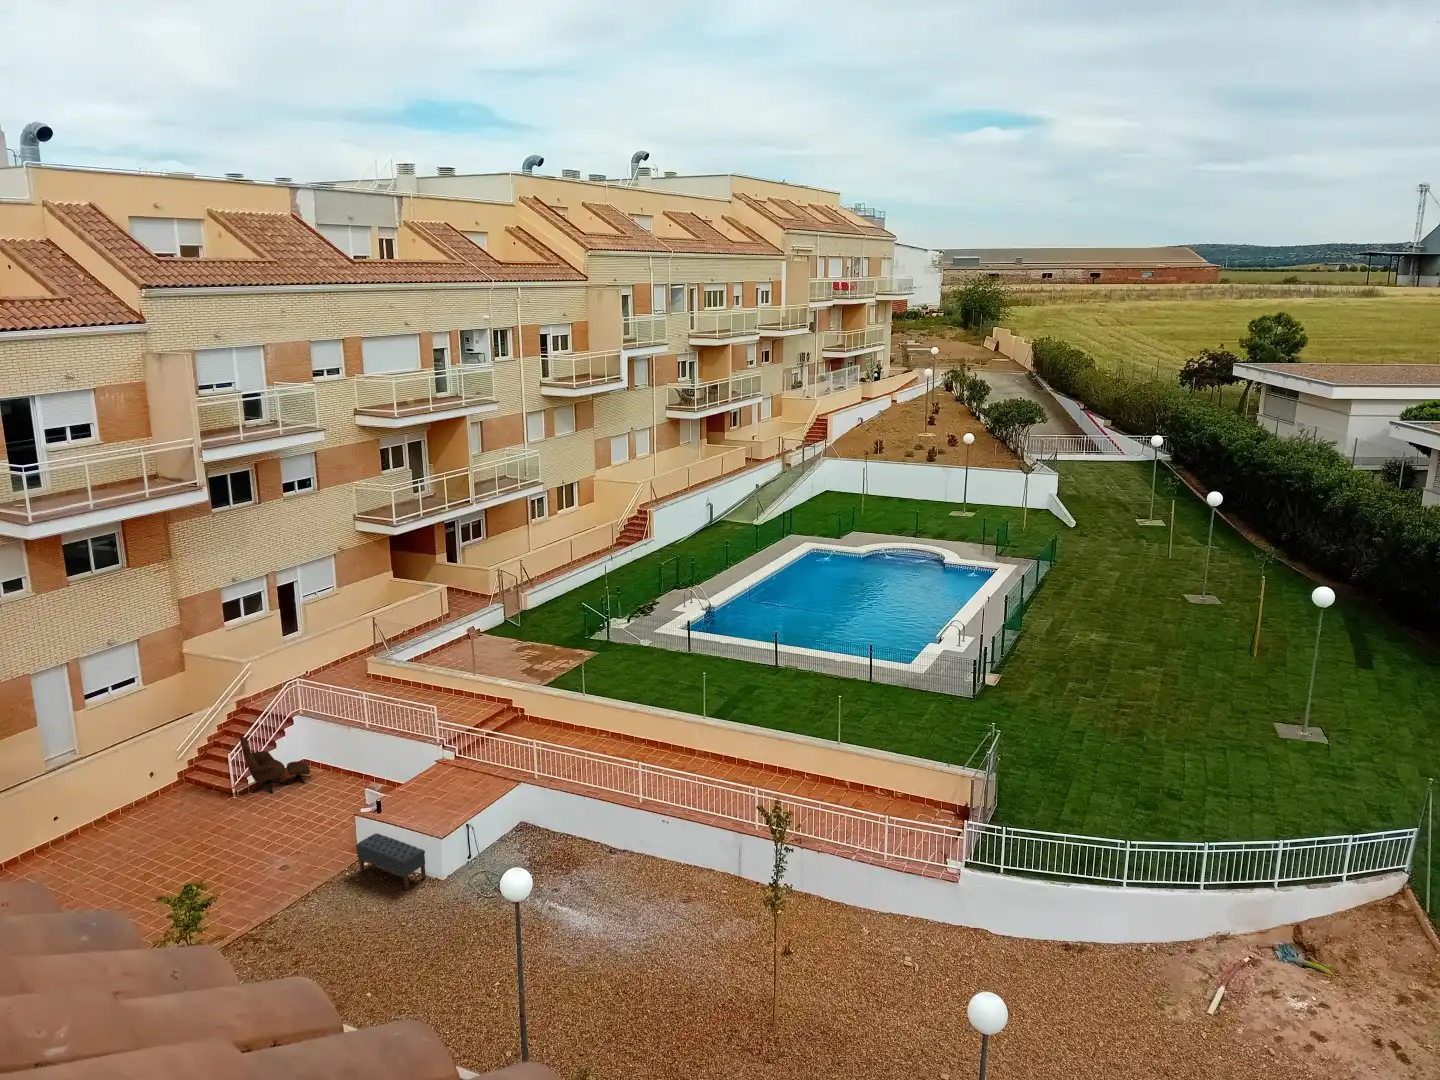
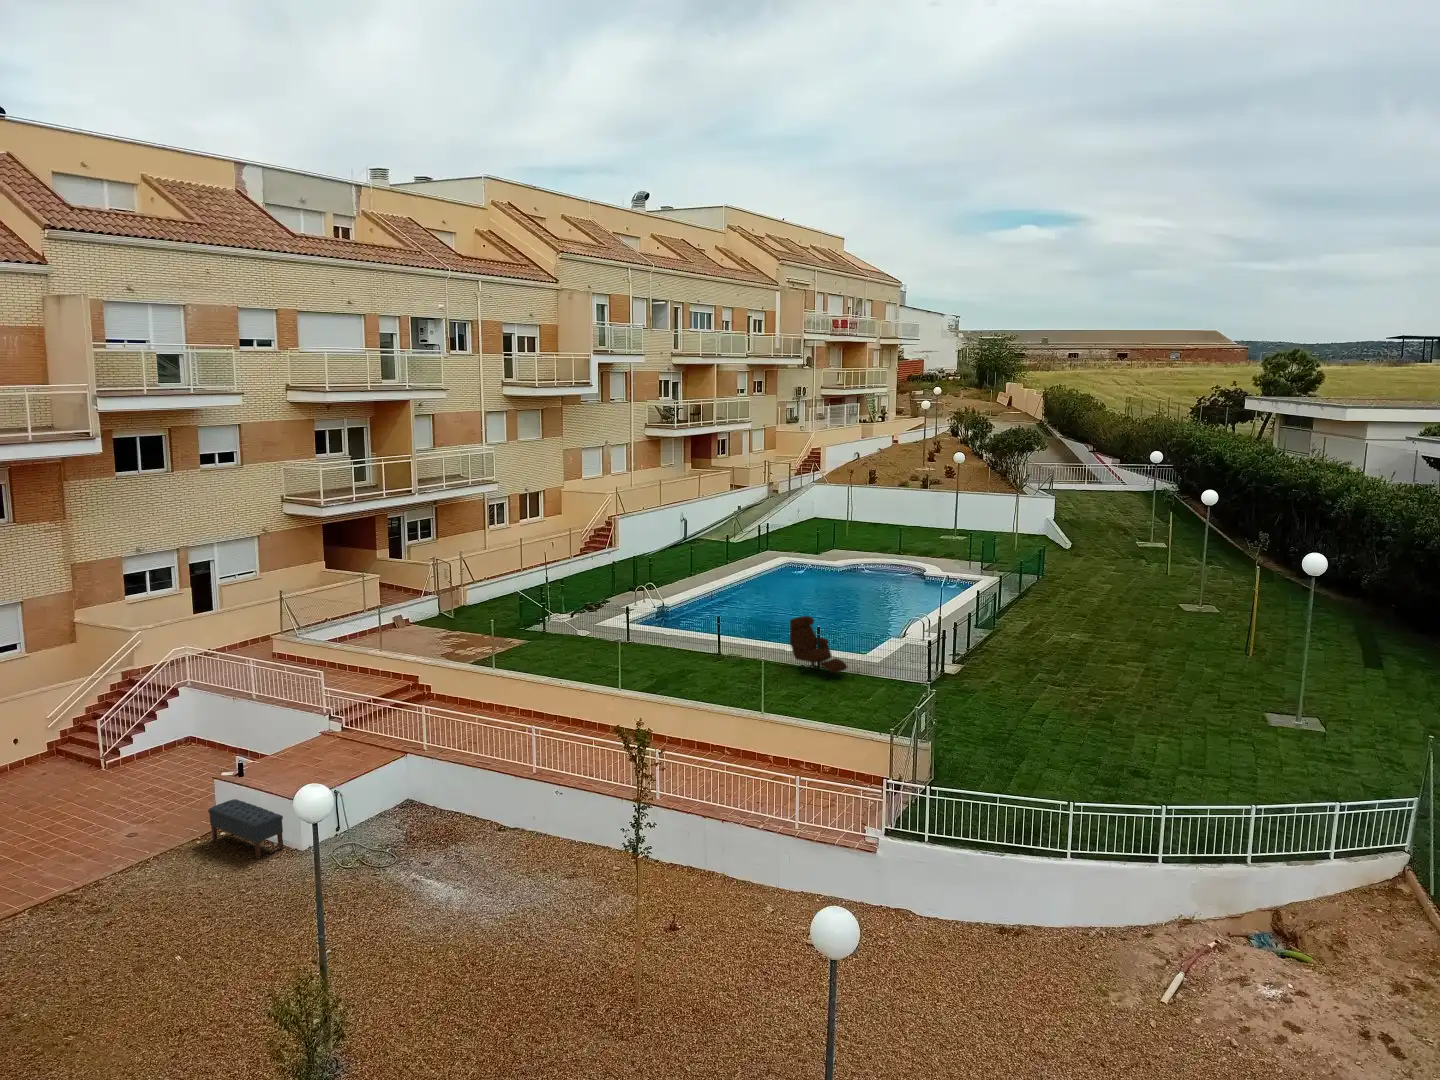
lounge chair: present [240,737,311,794] -> present [790,616,847,678]

